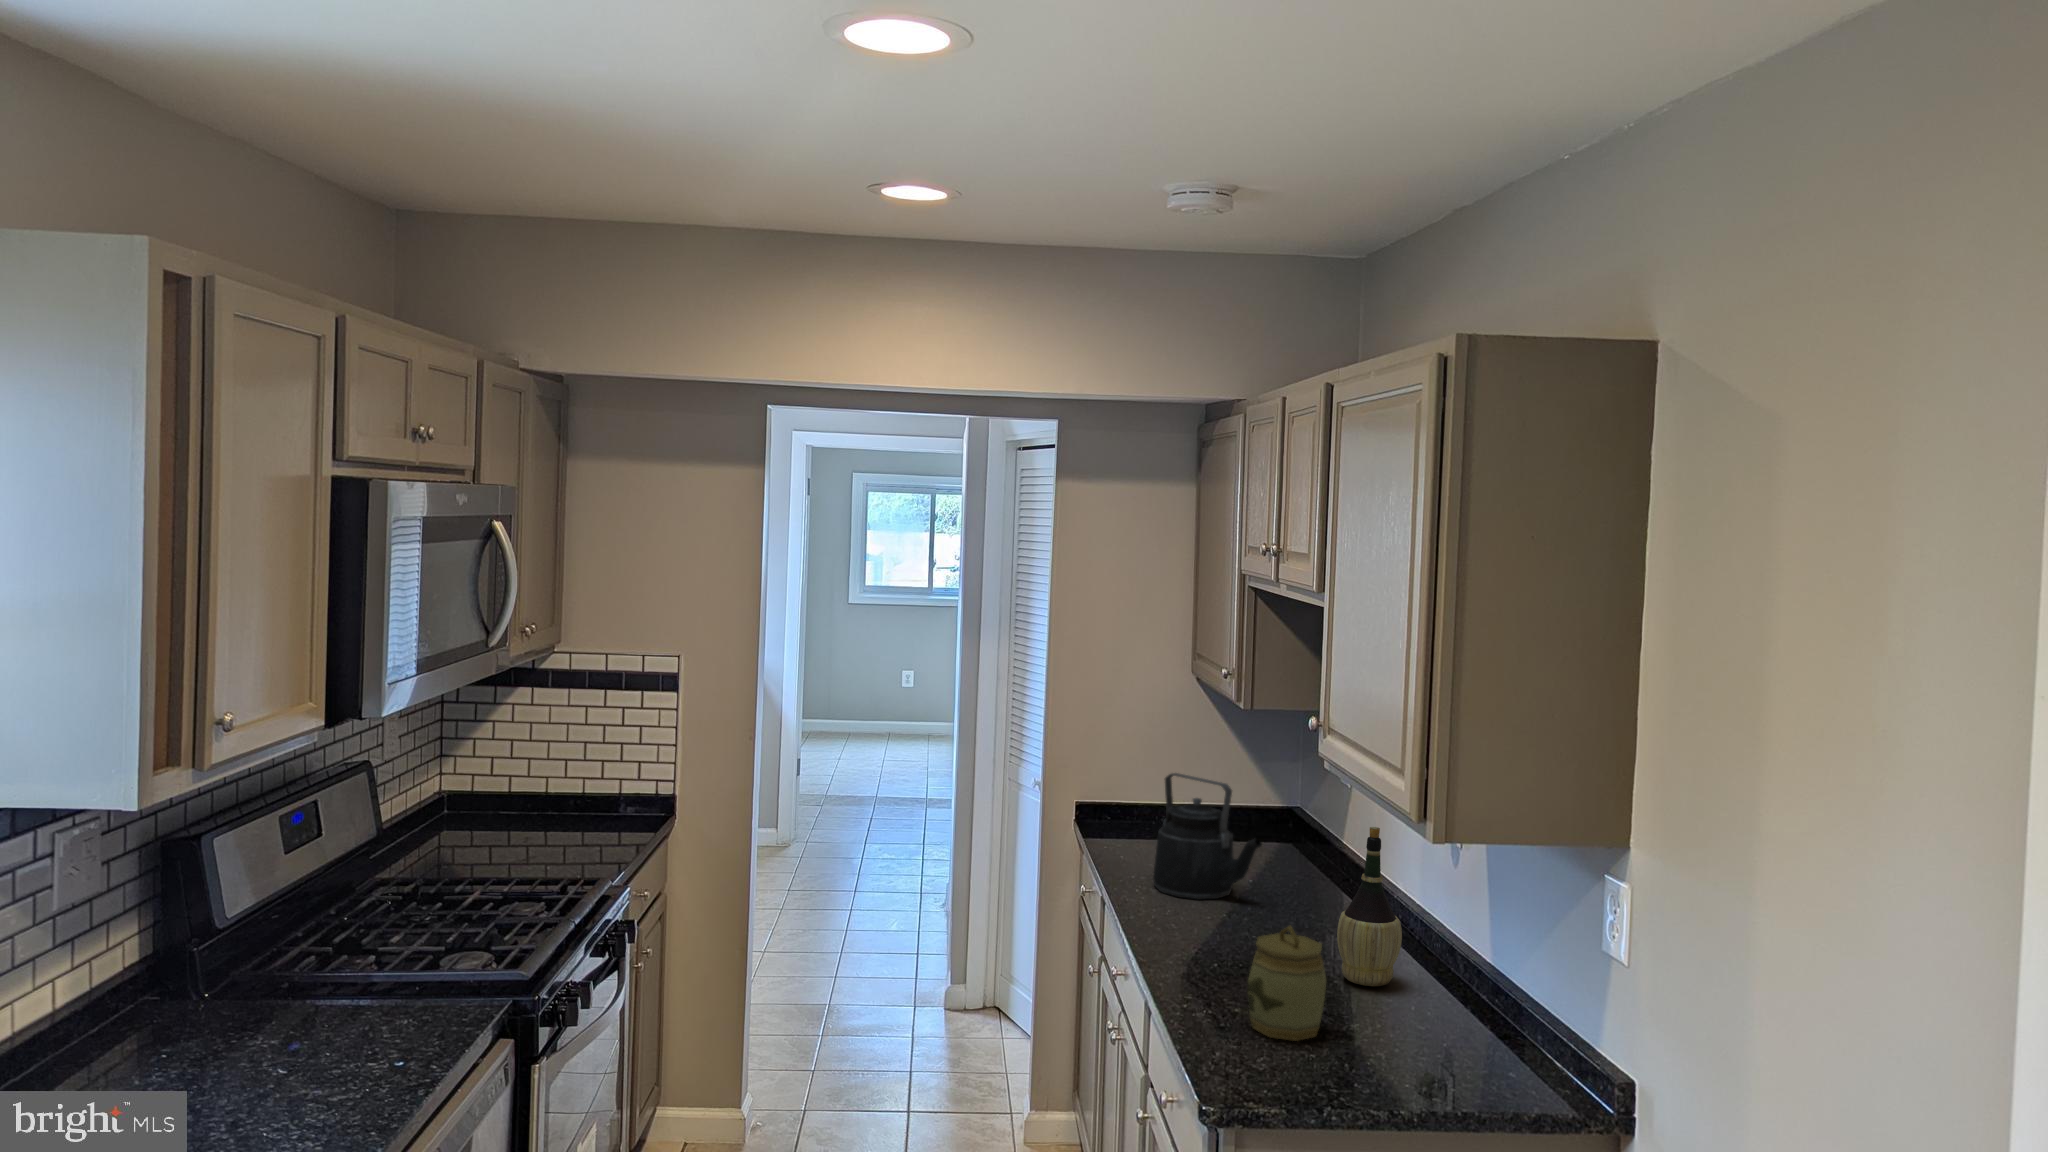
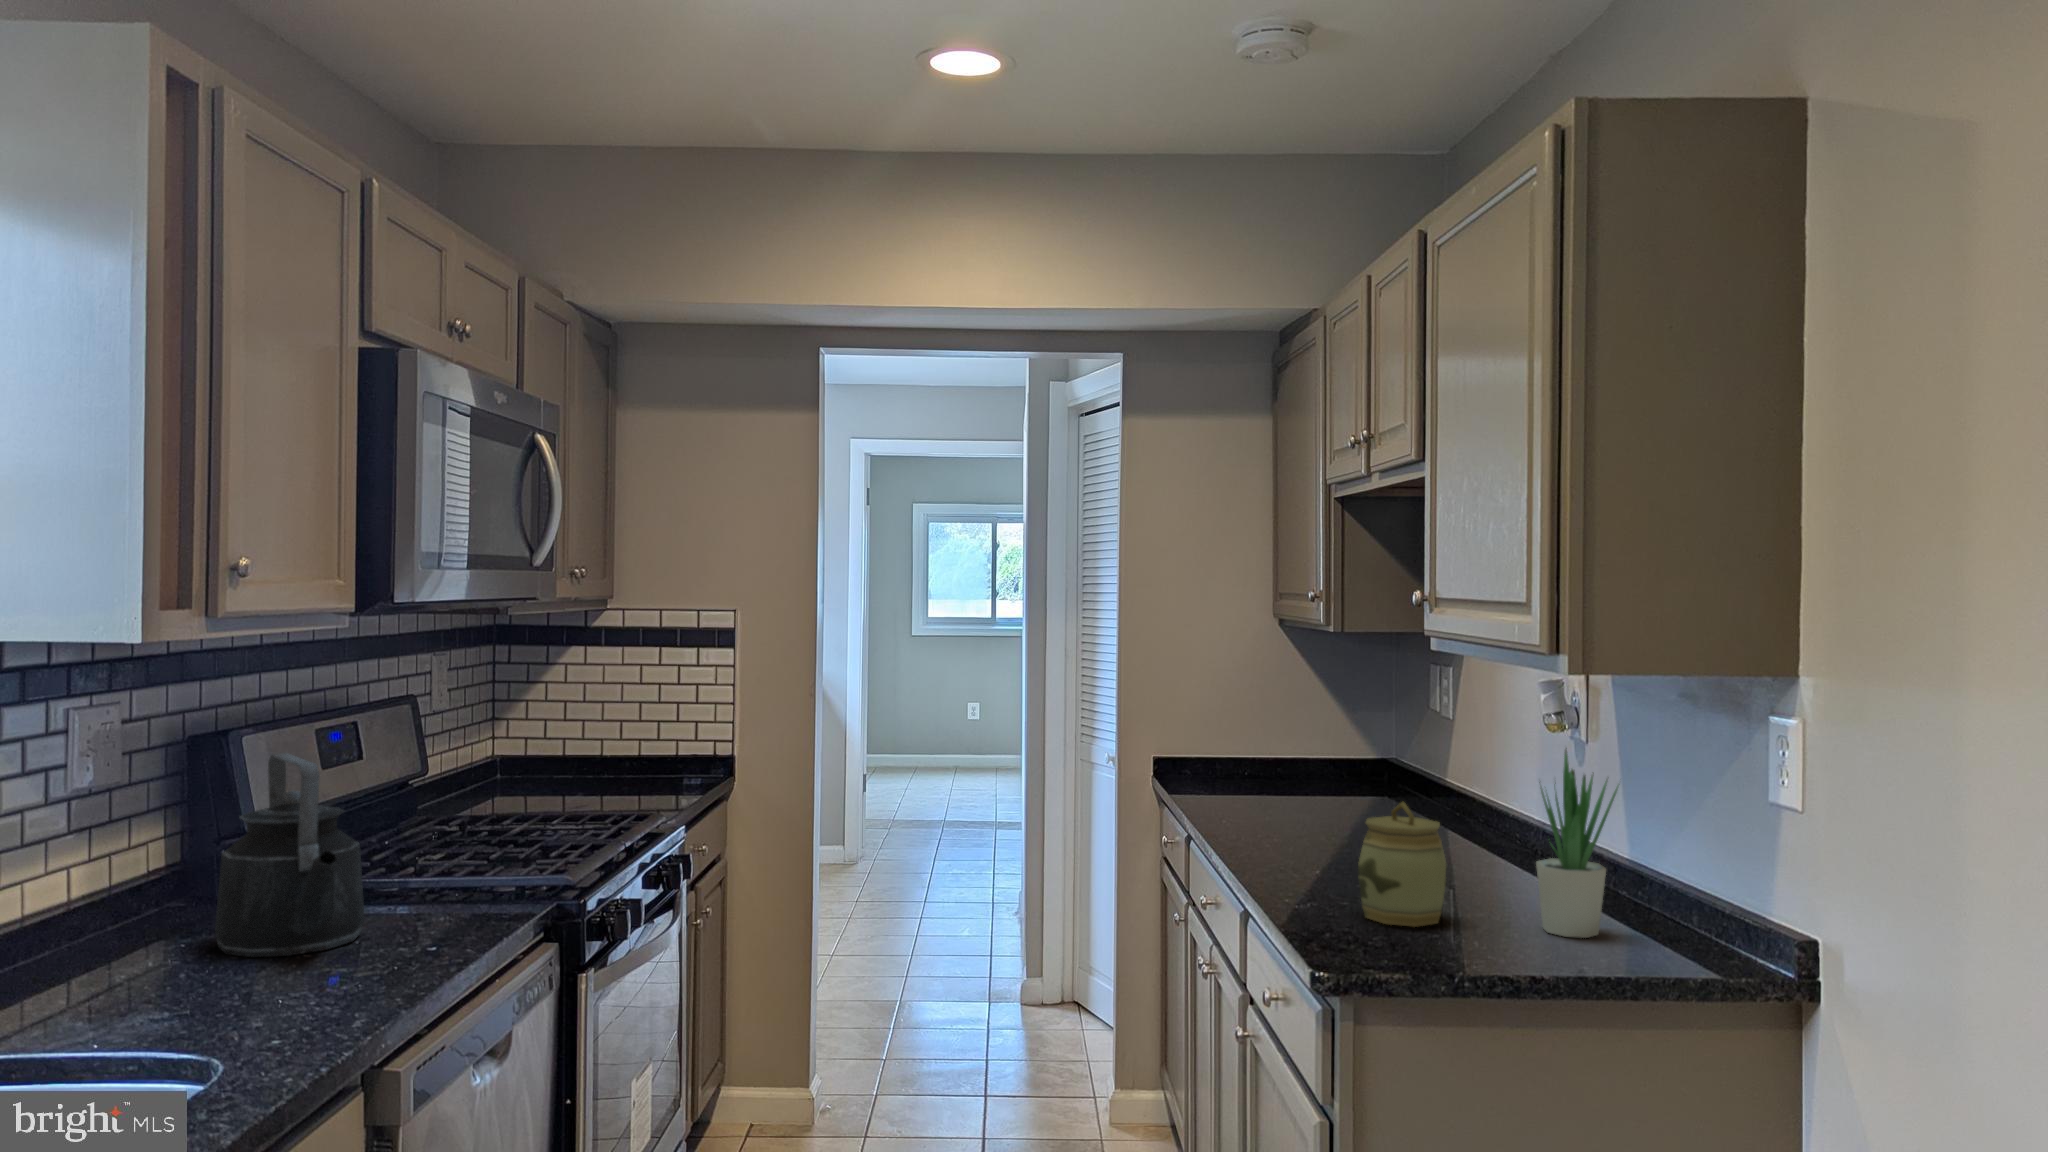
kettle: present [1153,773,1262,899] -> present [215,753,364,957]
wine bottle: present [1337,827,1402,986] -> none [1453,712,1526,887]
potted plant: none [1405,884,1482,1057] -> present [1536,748,1618,938]

